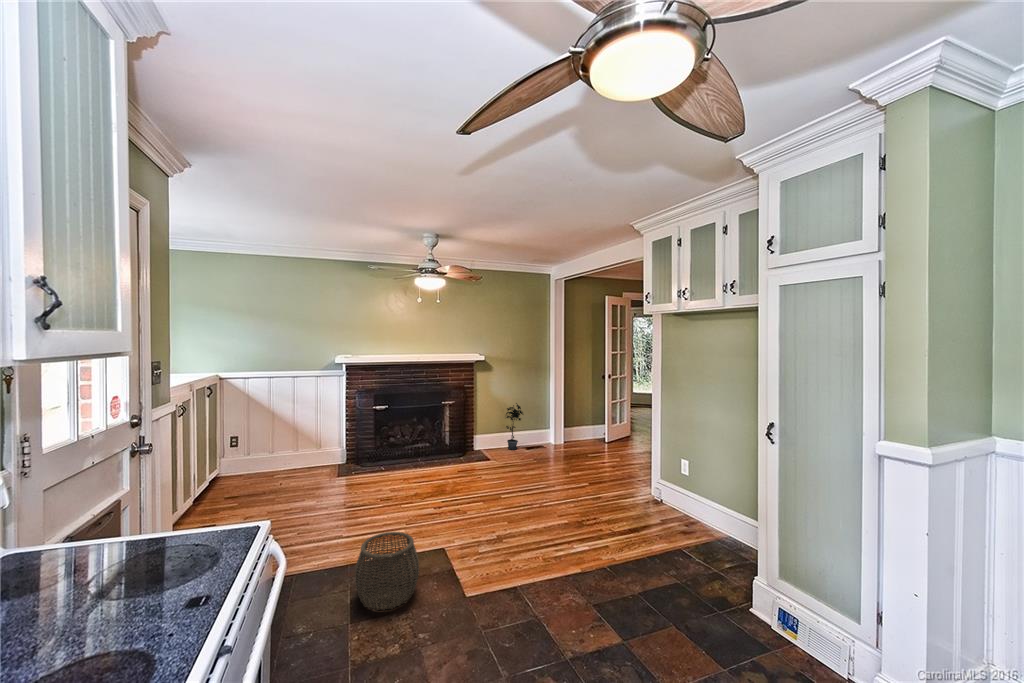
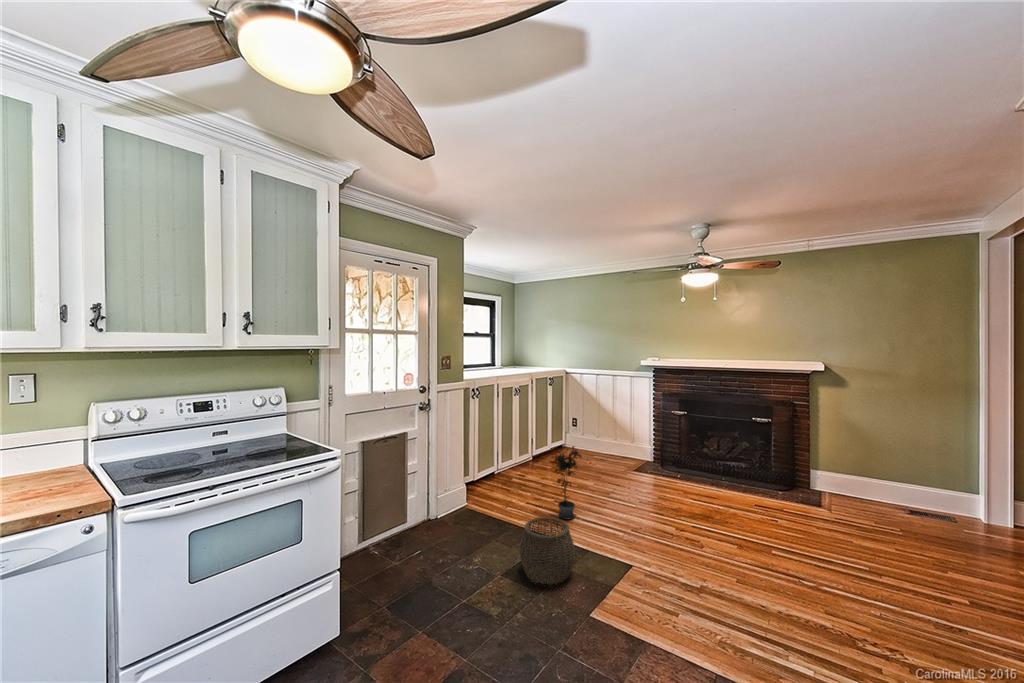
potted plant: present [506,403,523,450] -> present [552,446,582,520]

